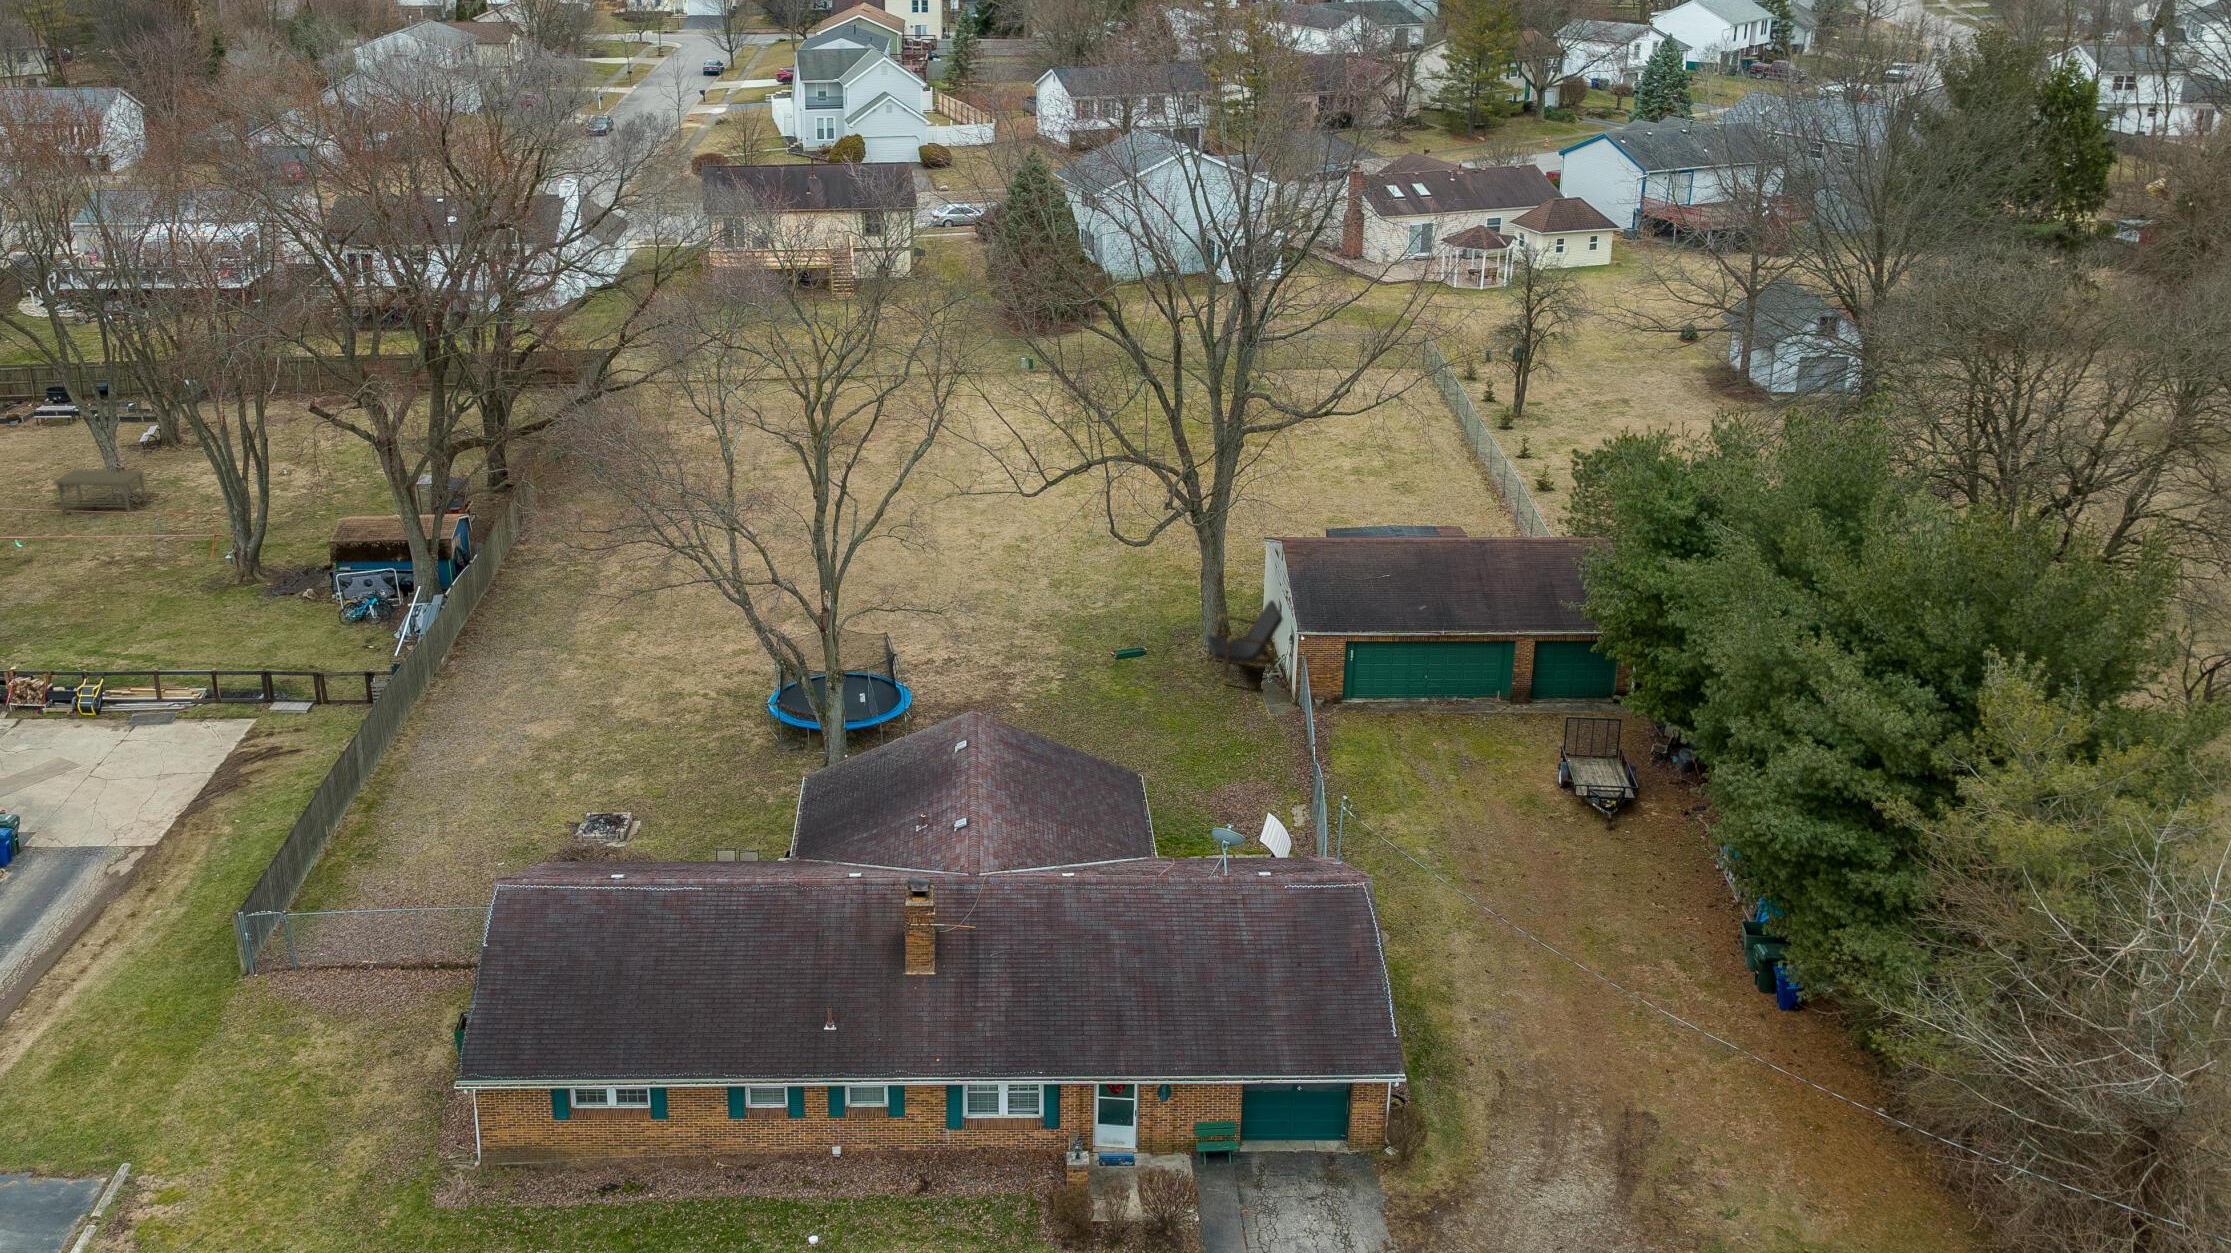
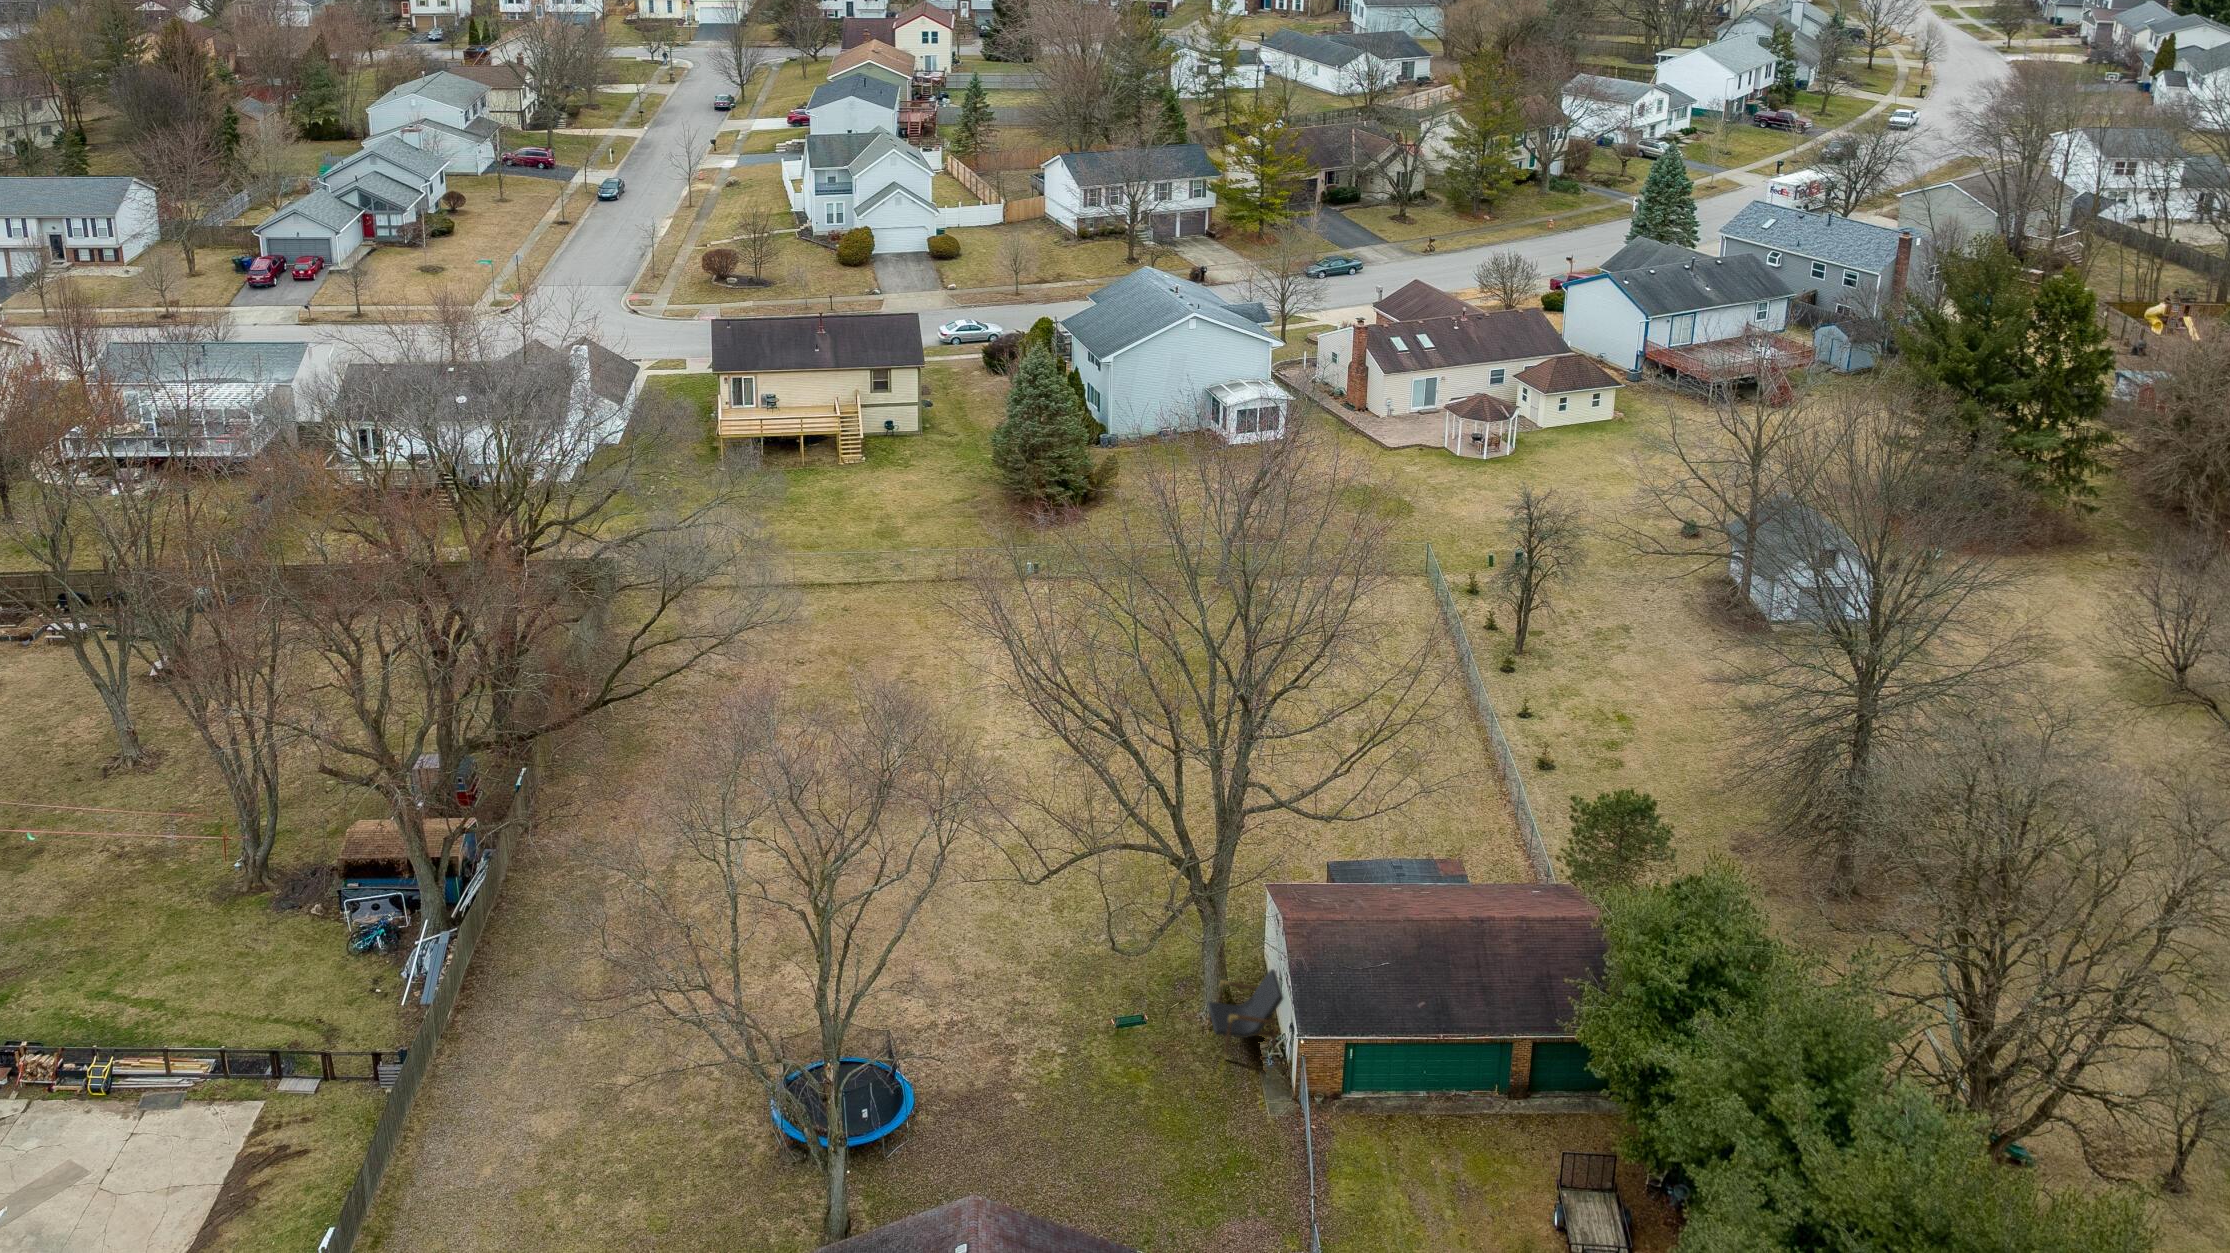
storage bench: present [53,470,147,512] -> none [62,730,156,778]

